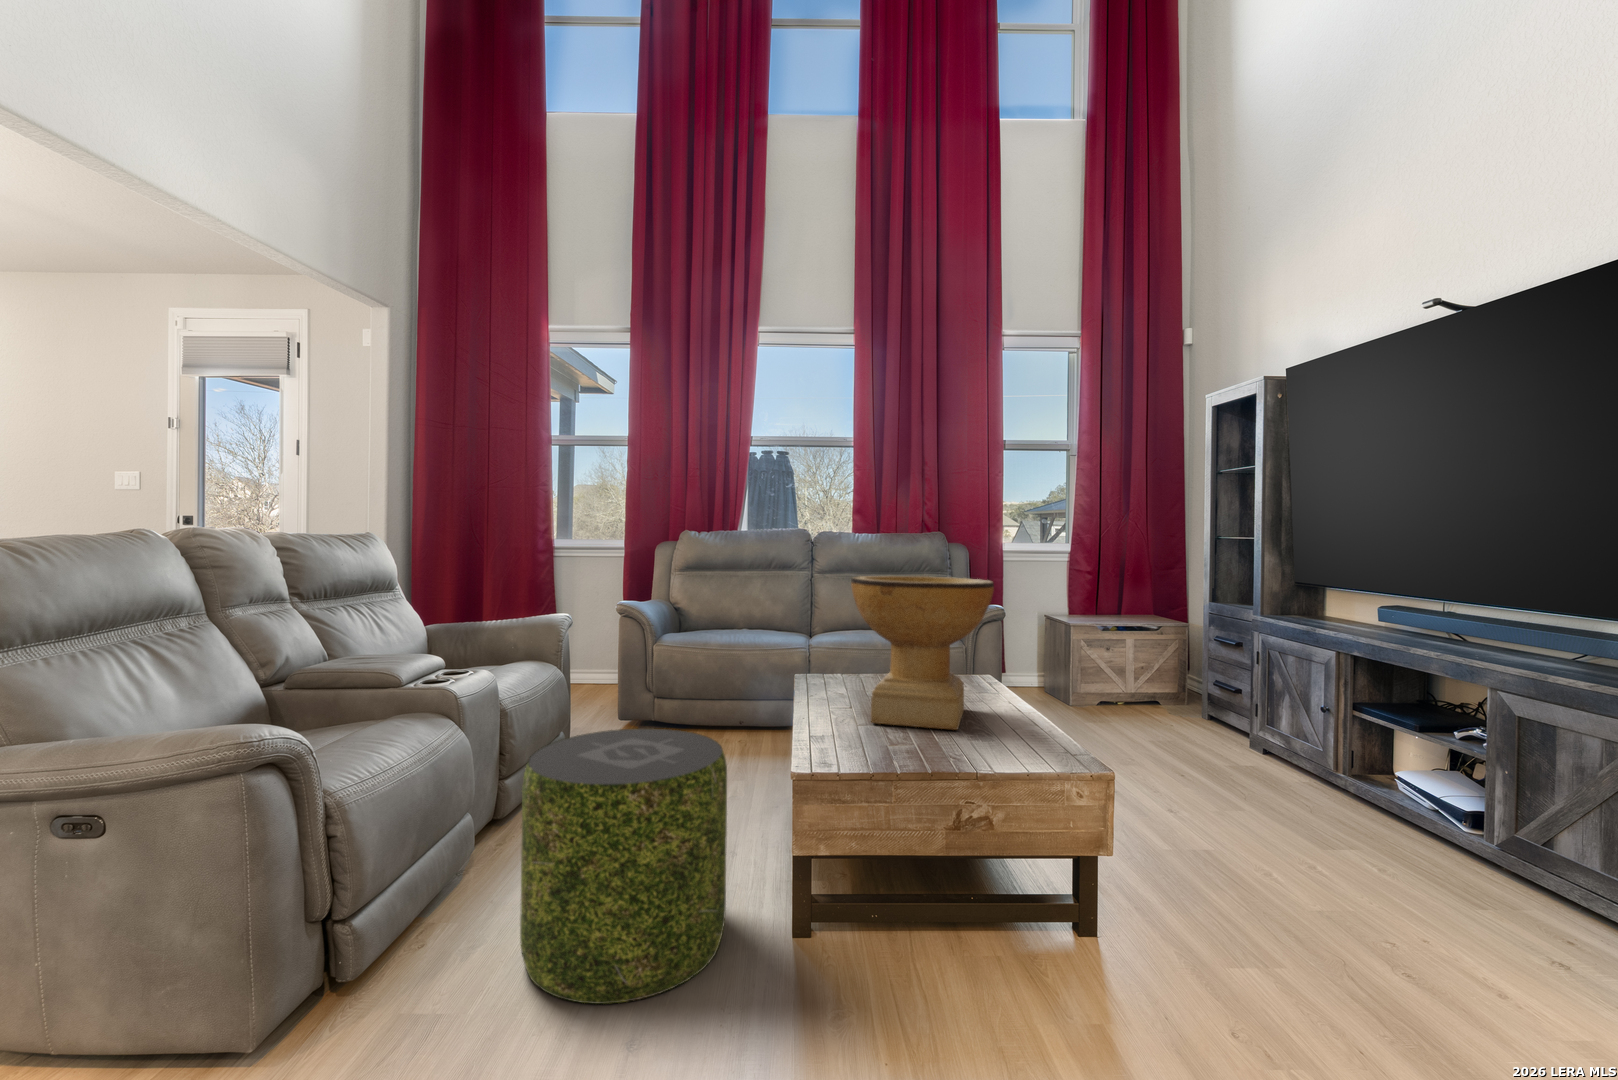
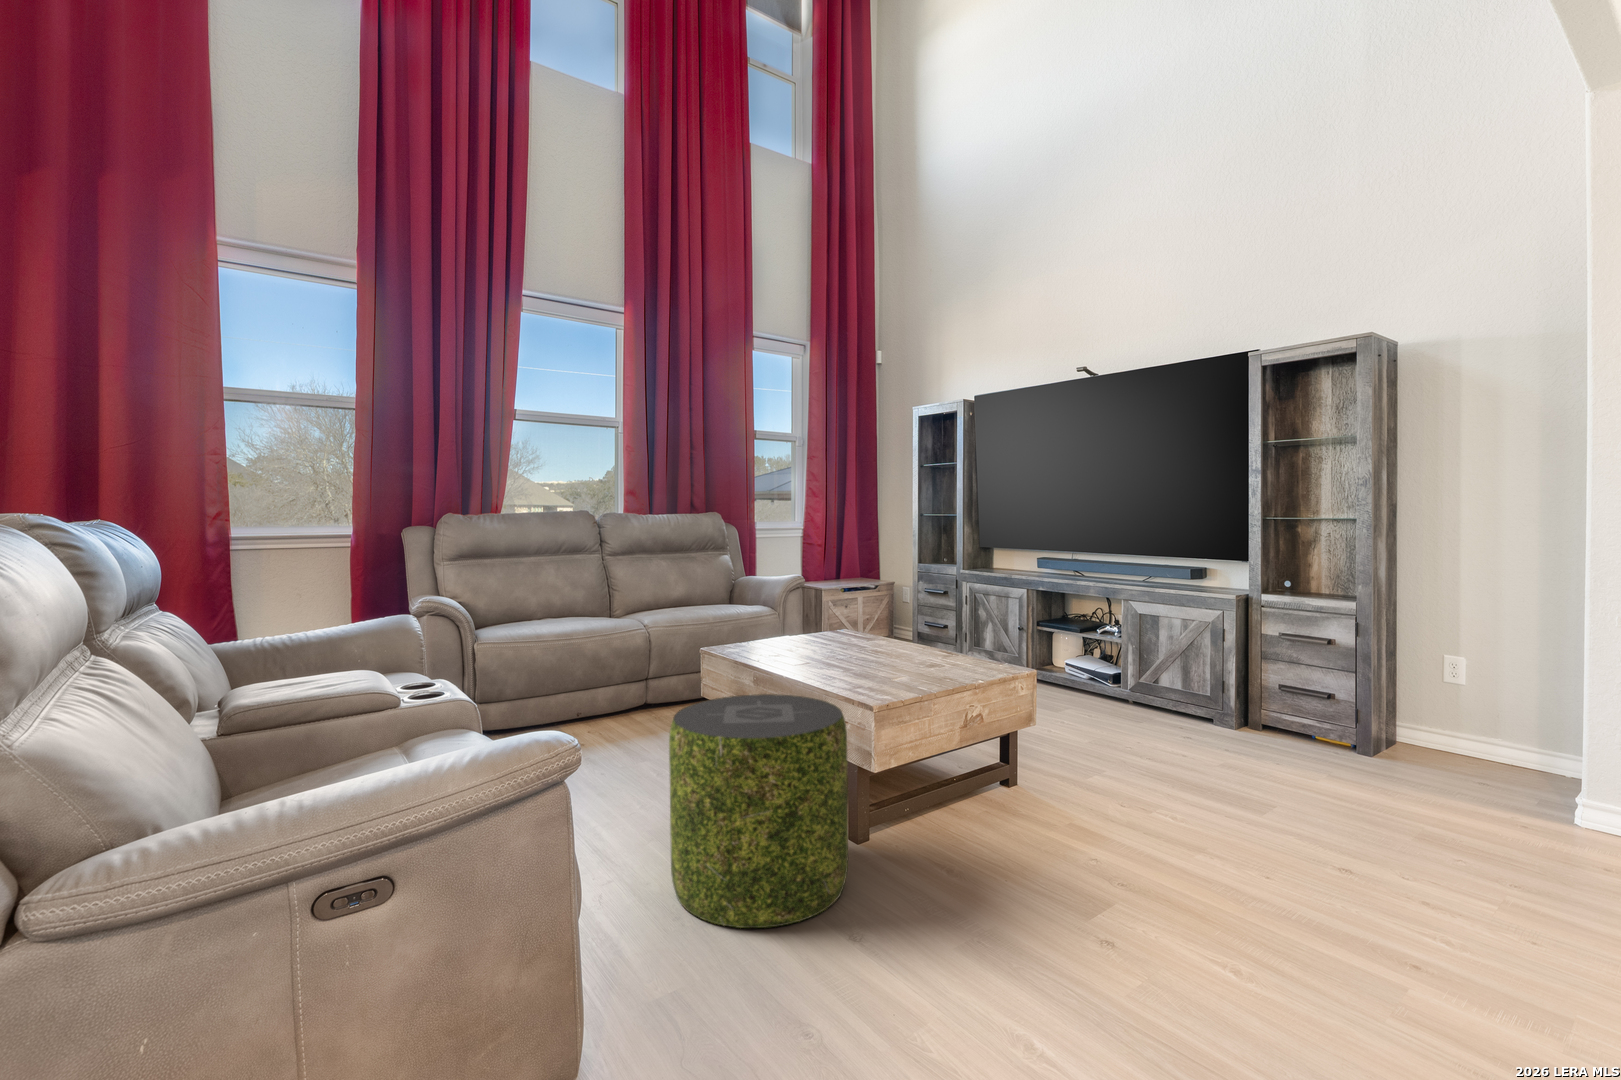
decorative bowl: present [851,576,994,730] -> none [811,550,925,669]

